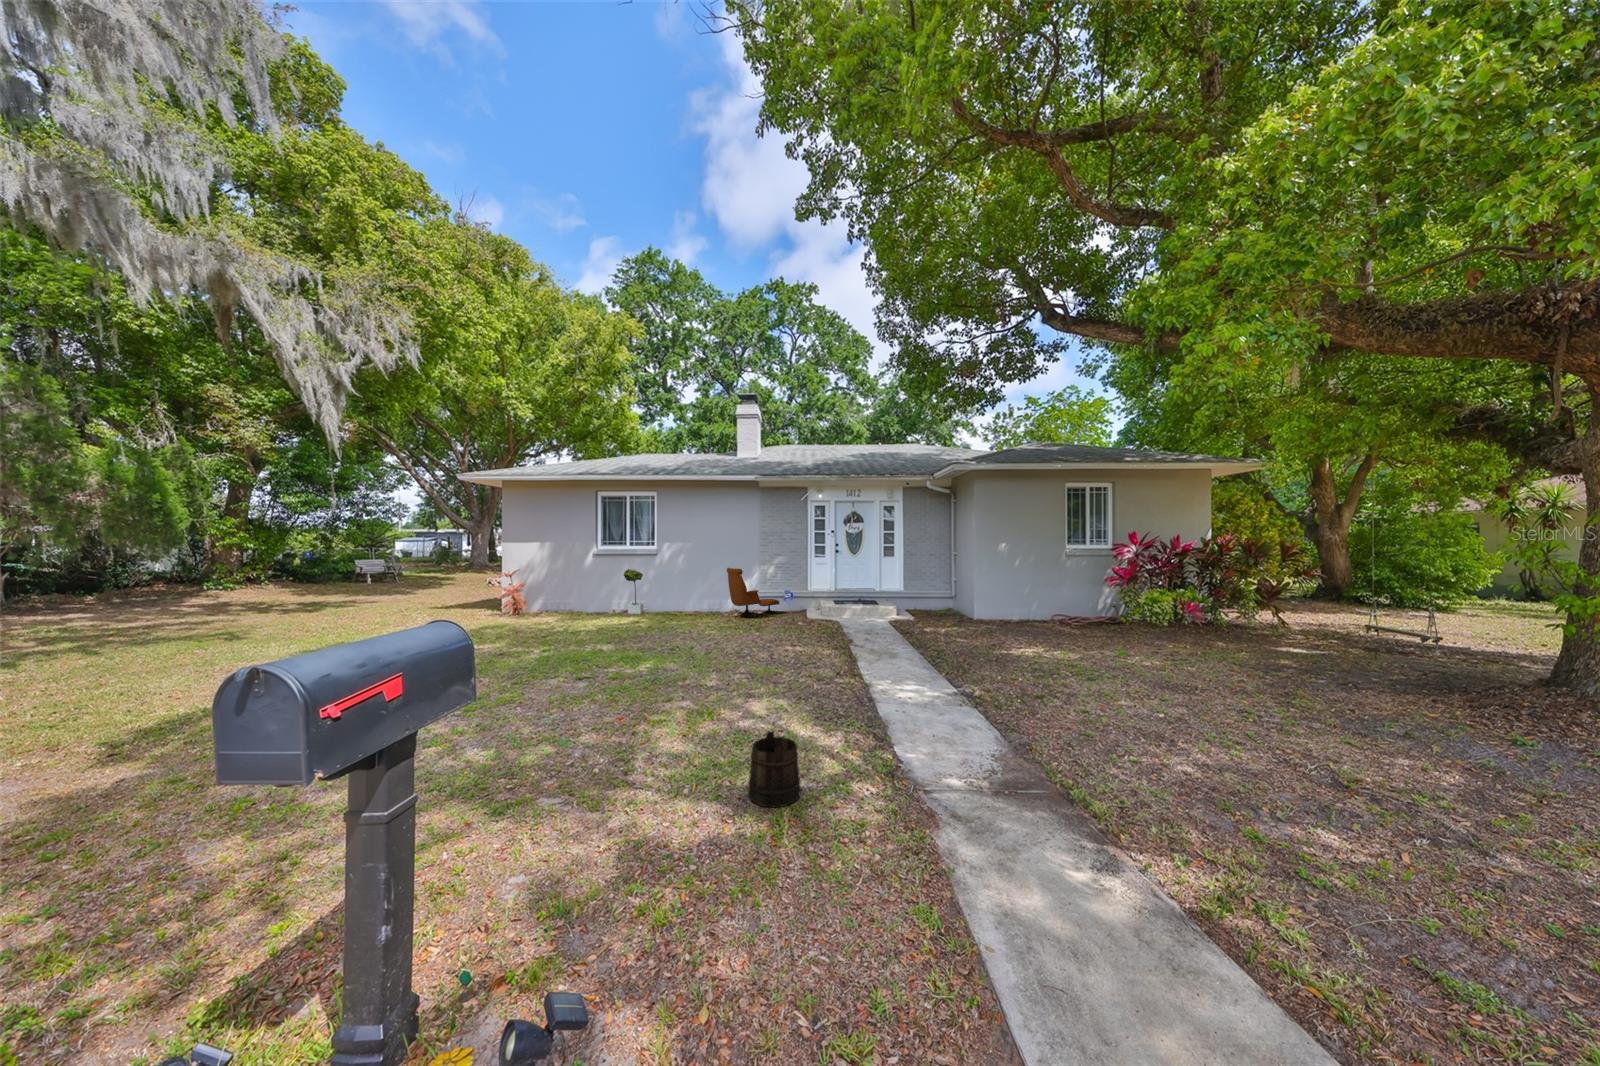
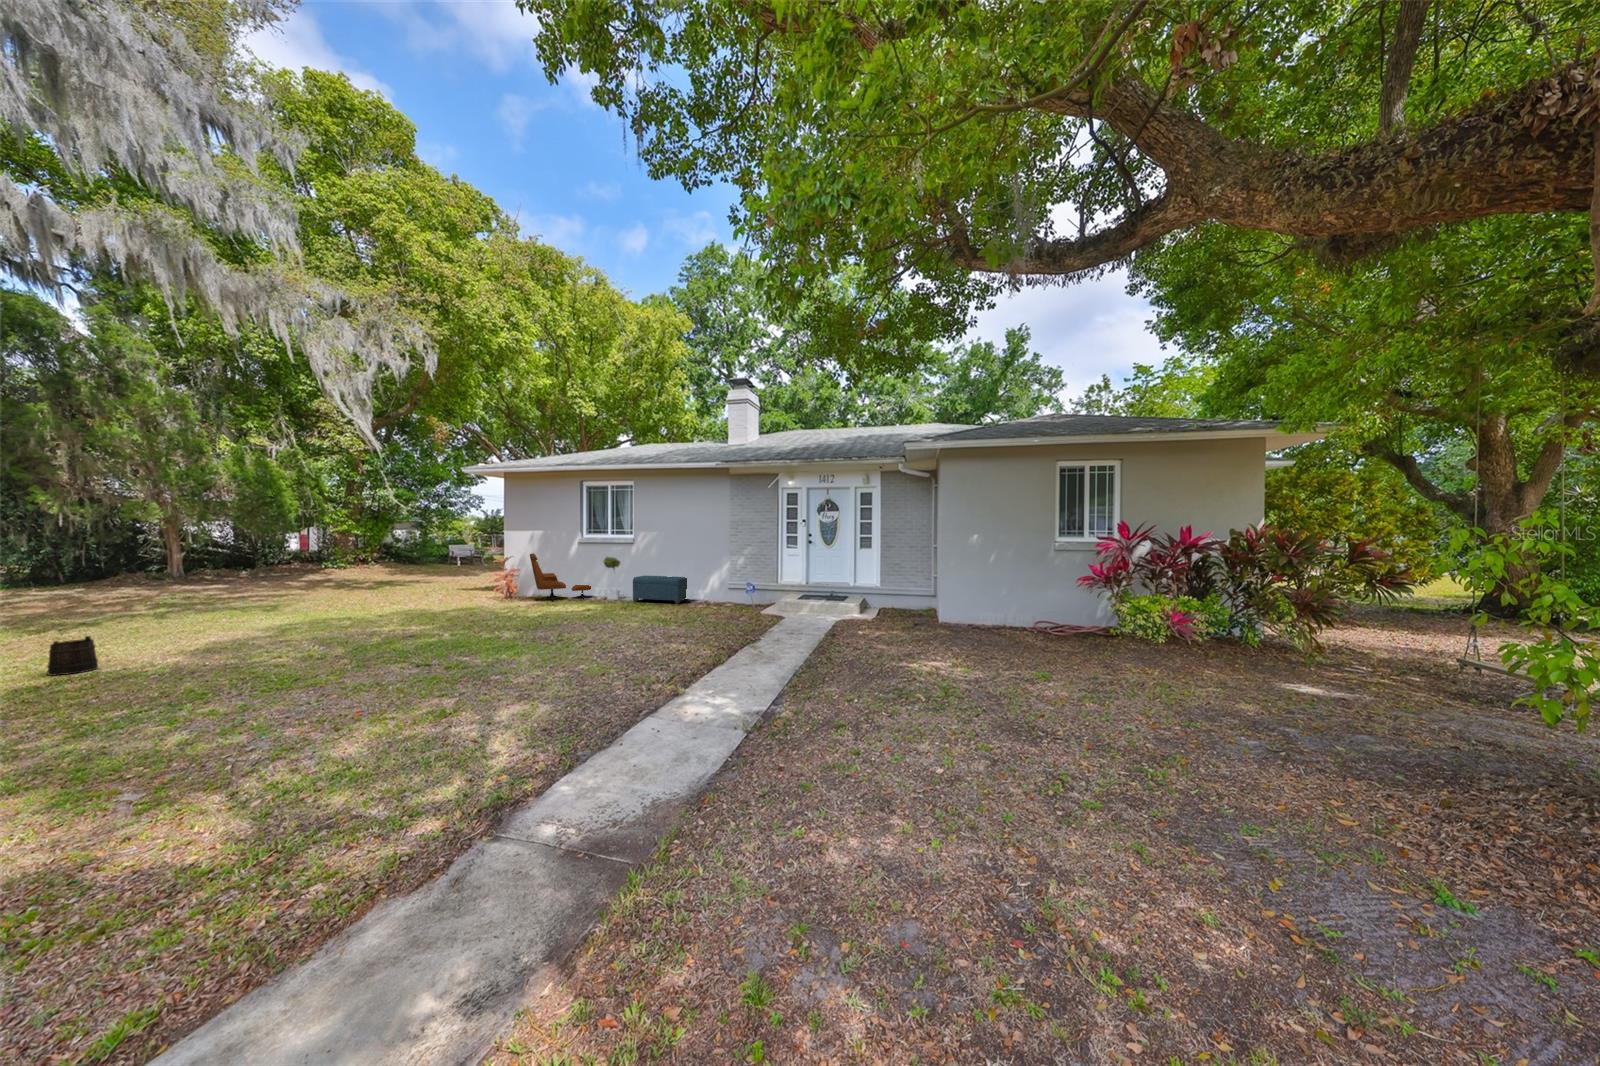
lounge chair: present [727,568,780,618] -> present [530,553,592,602]
bench: none [661,588,717,616] -> present [633,576,689,604]
bucket: present [748,731,800,808] -> present [48,636,98,676]

